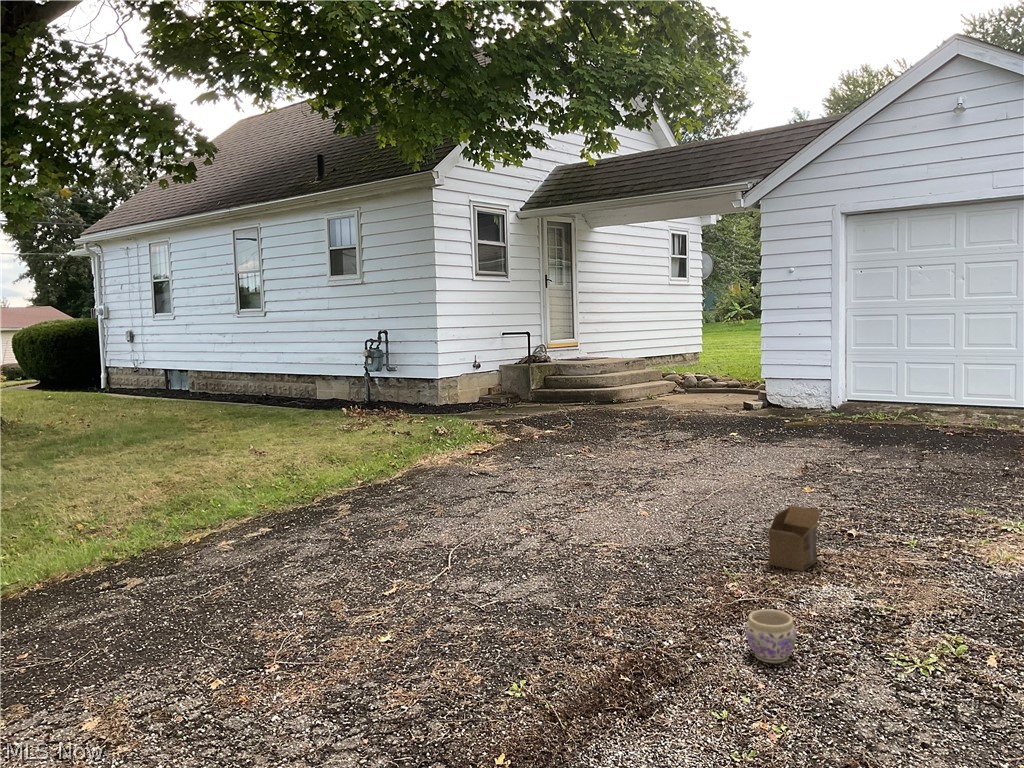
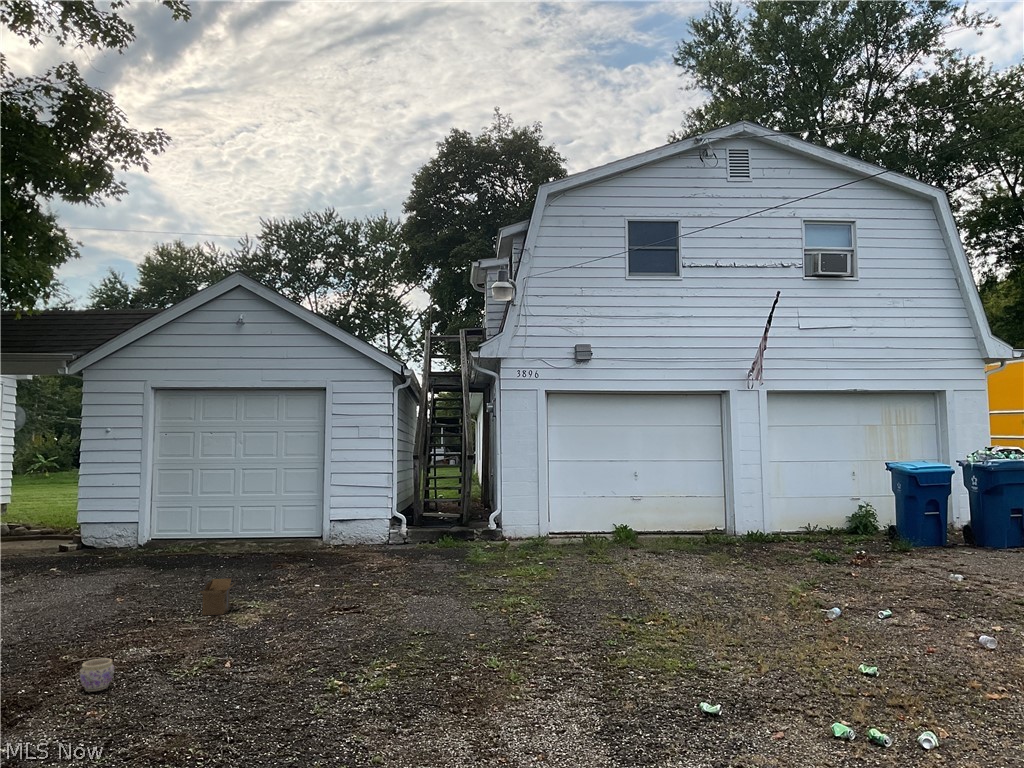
cardboard box: present [762,505,821,571] -> present [200,579,234,615]

